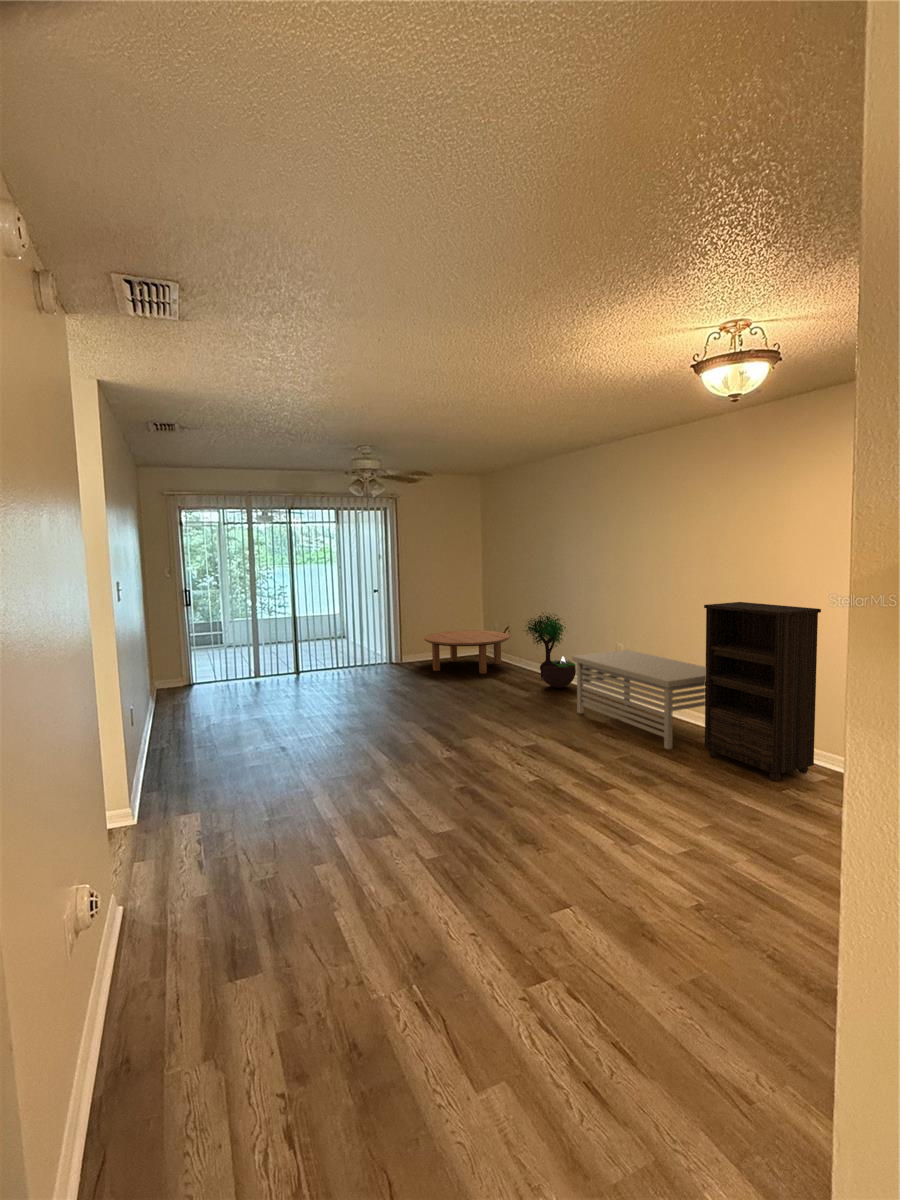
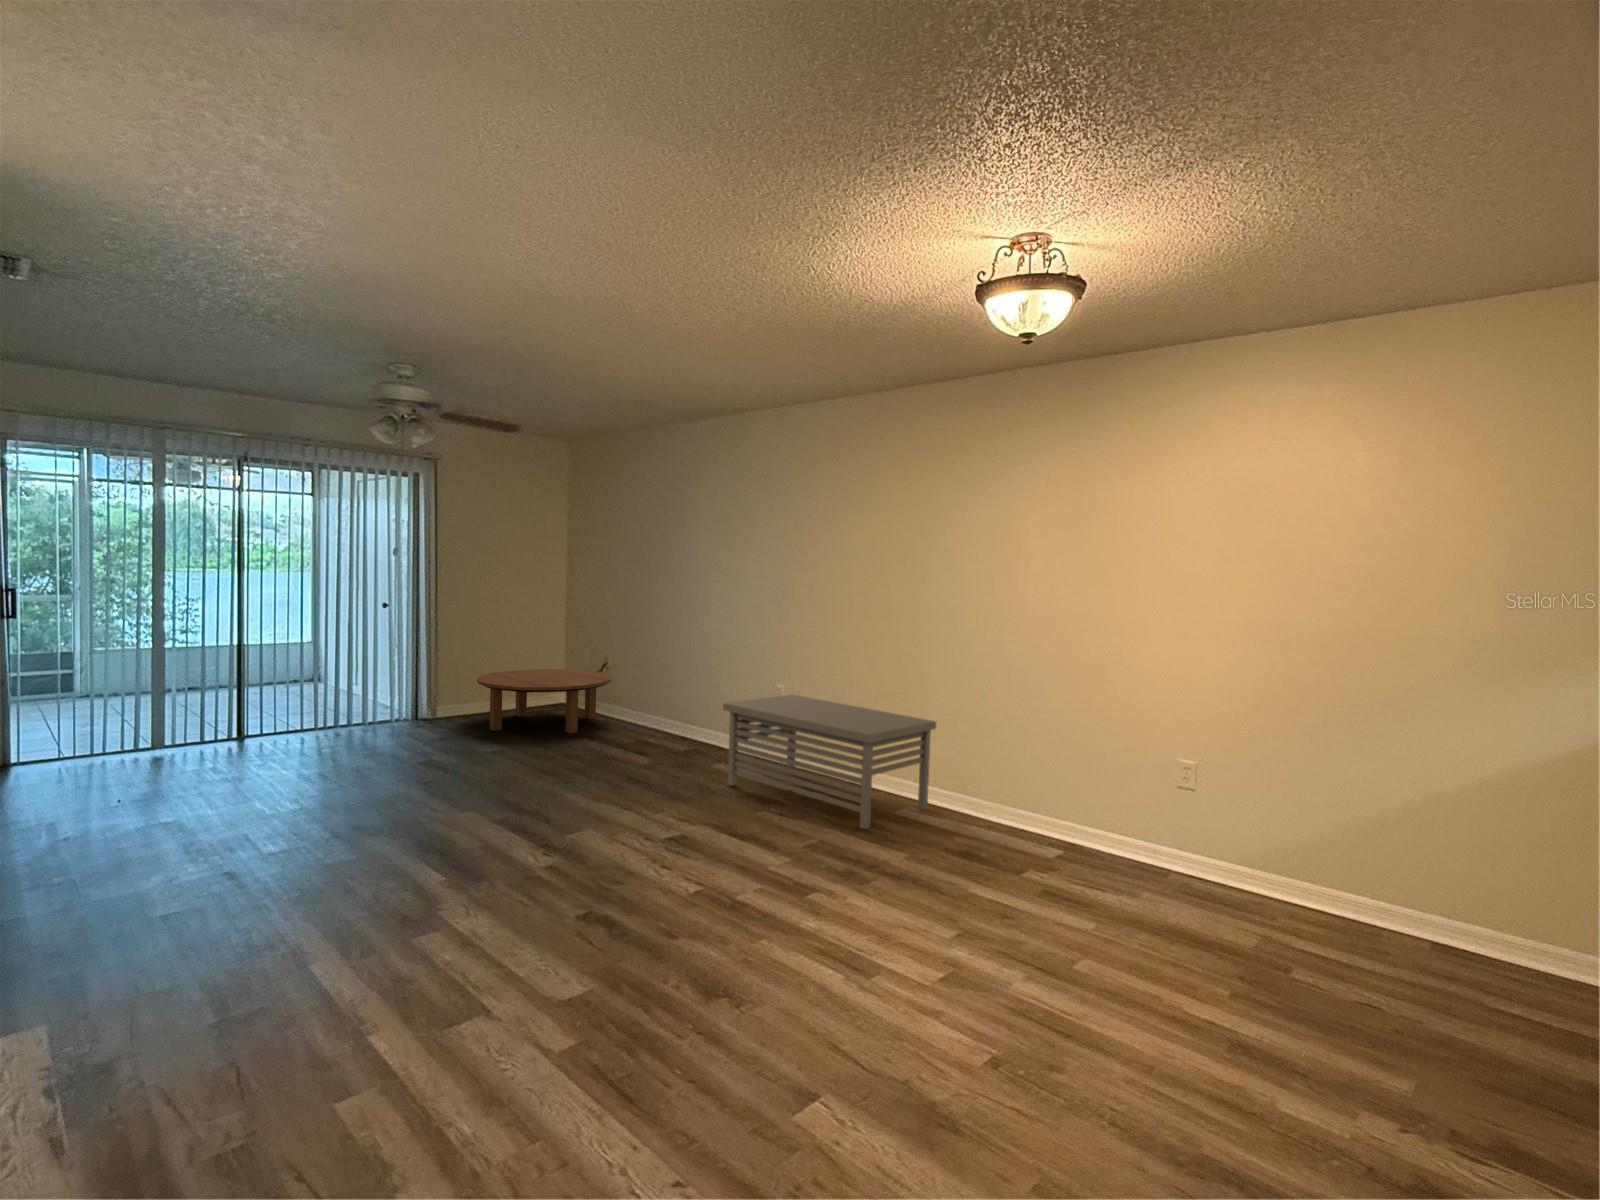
bookshelf: present [704,602,821,780] -> none [914,629,1058,861]
potted tree: present [523,613,576,688] -> none [641,635,717,750]

